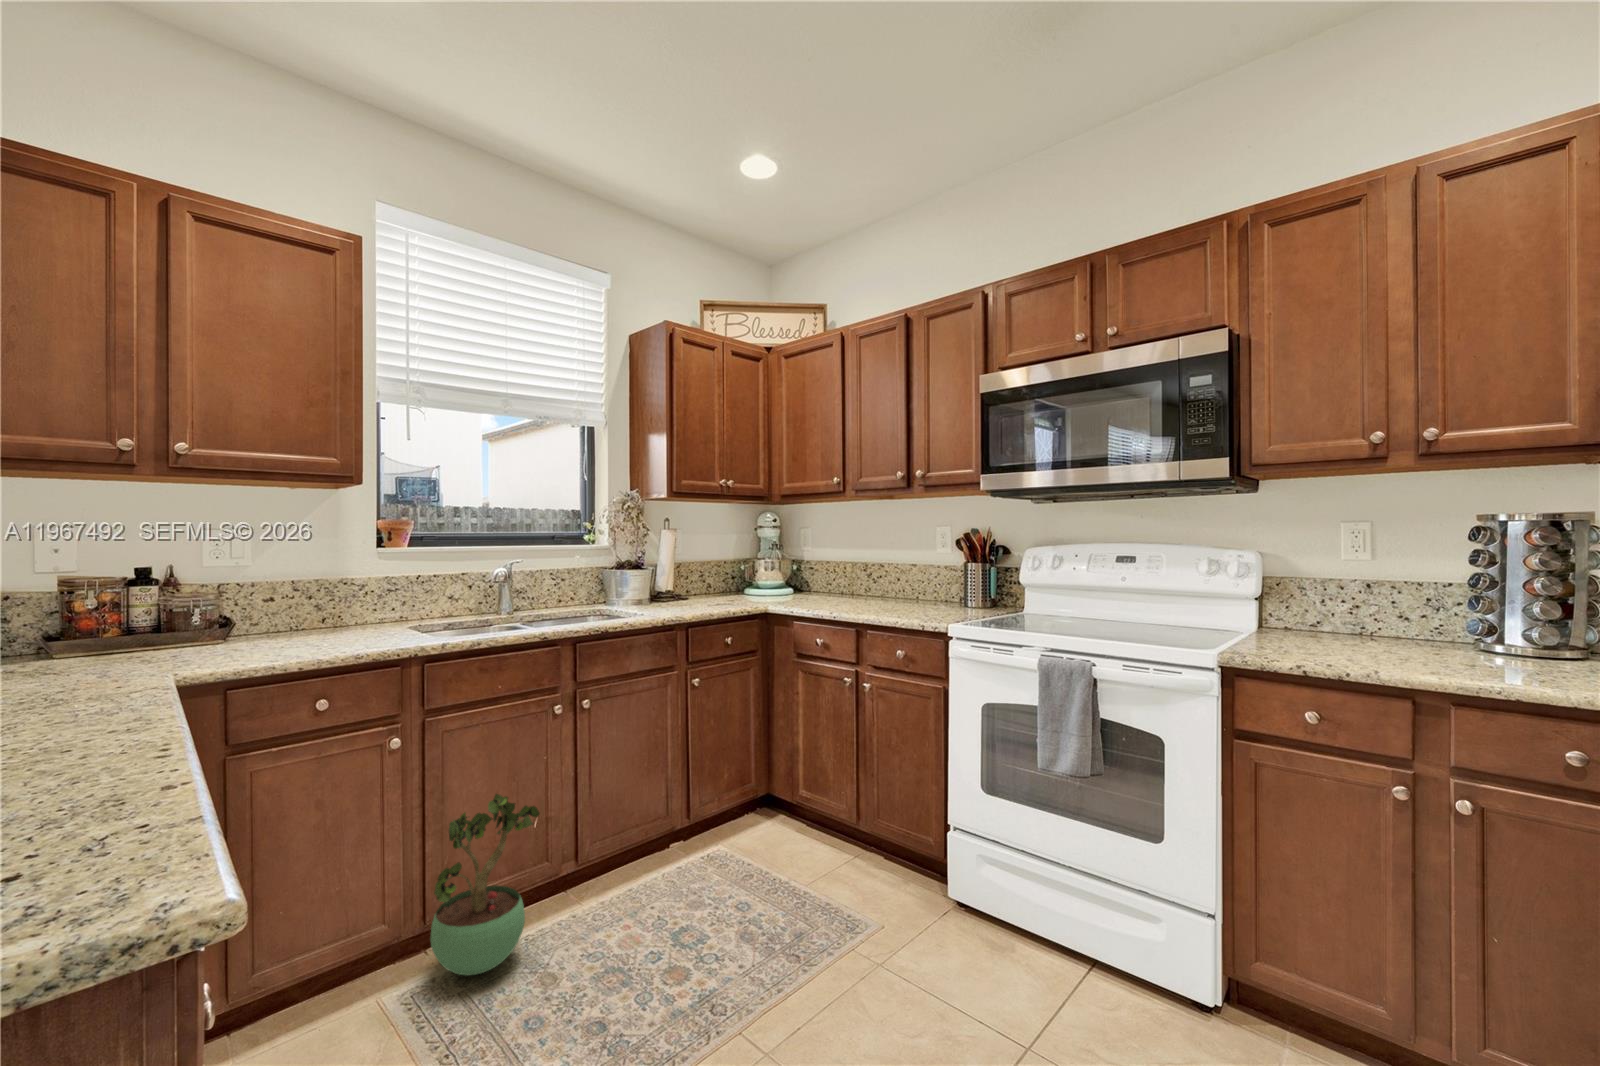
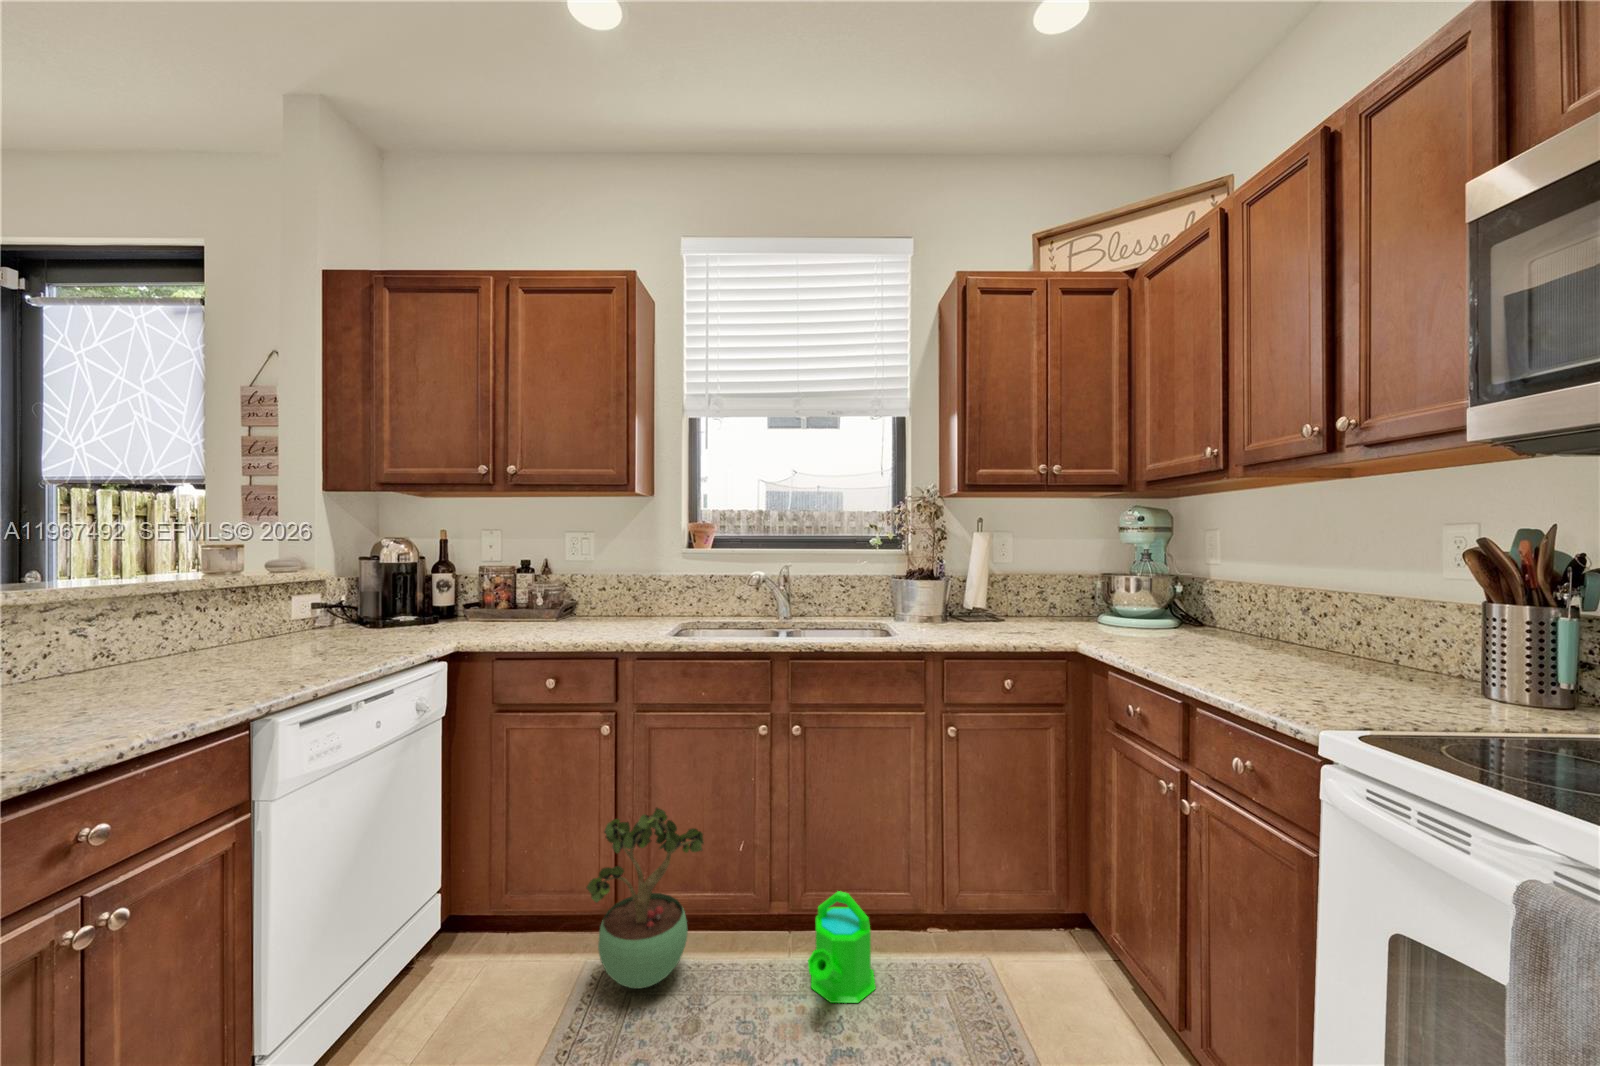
watering can: none [618,821,675,906] -> present [808,891,876,1003]

